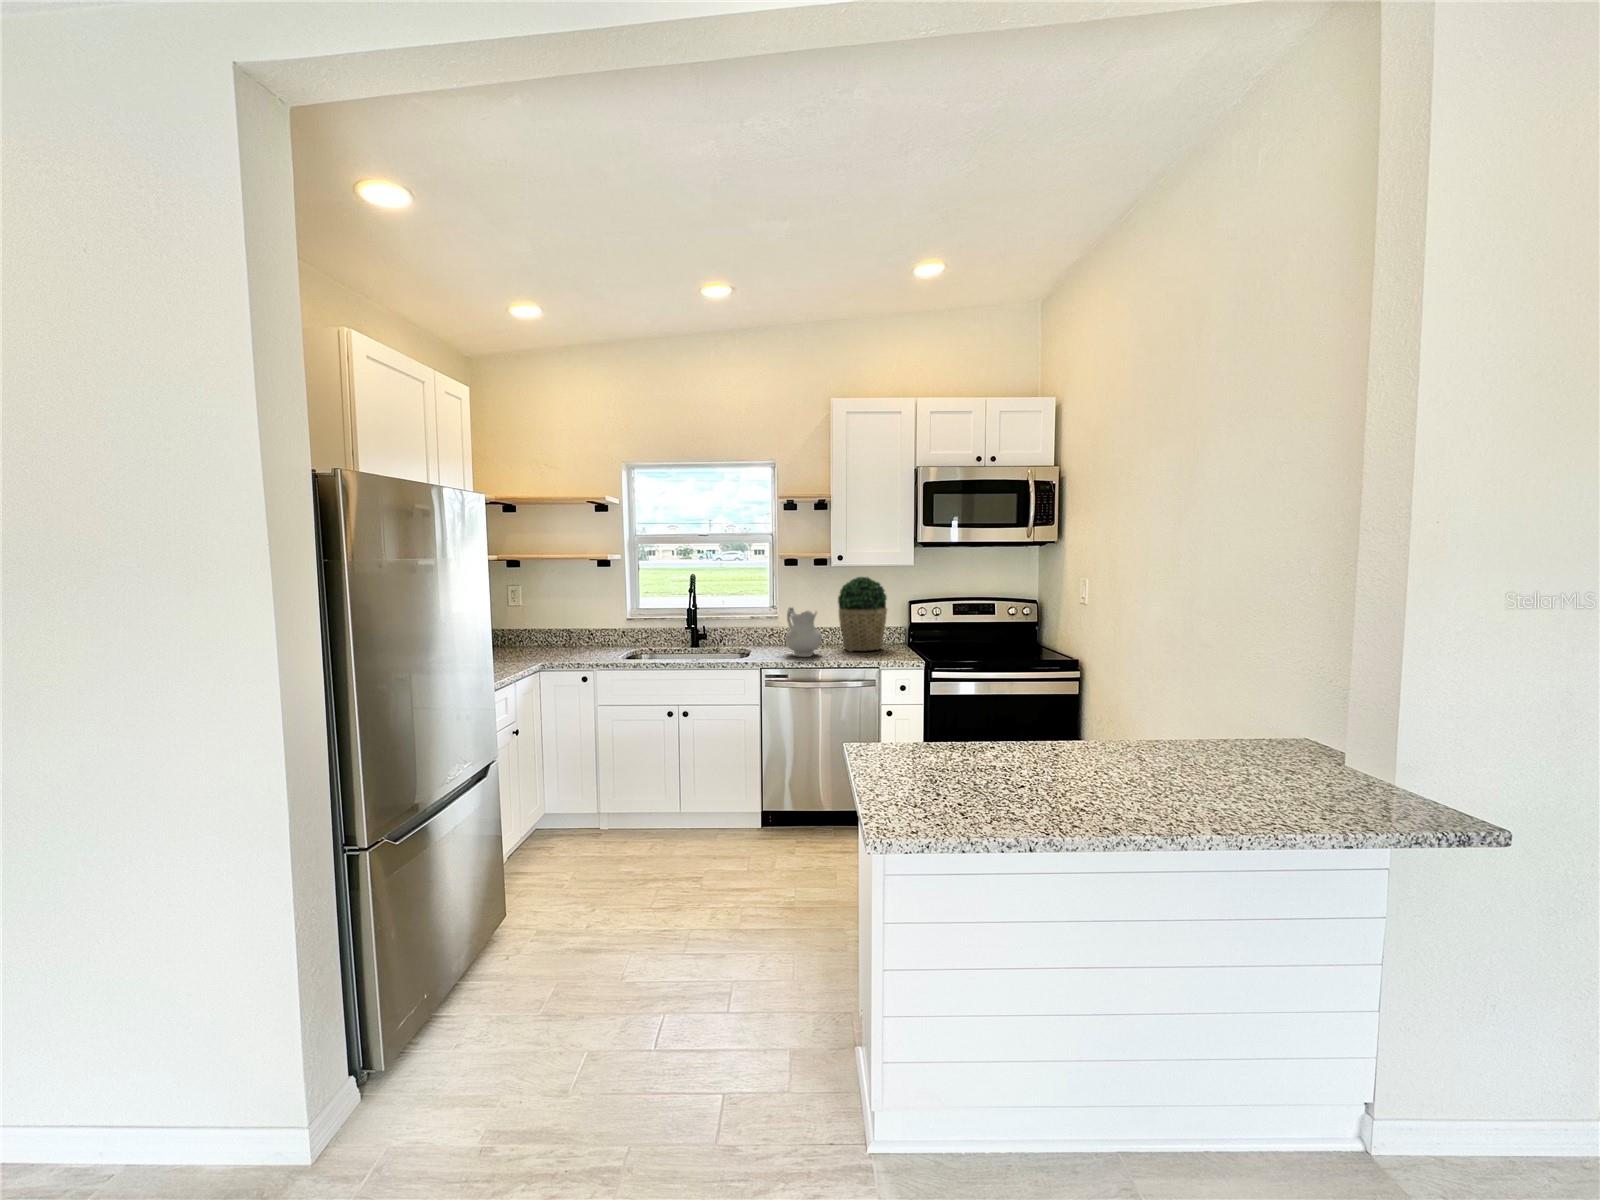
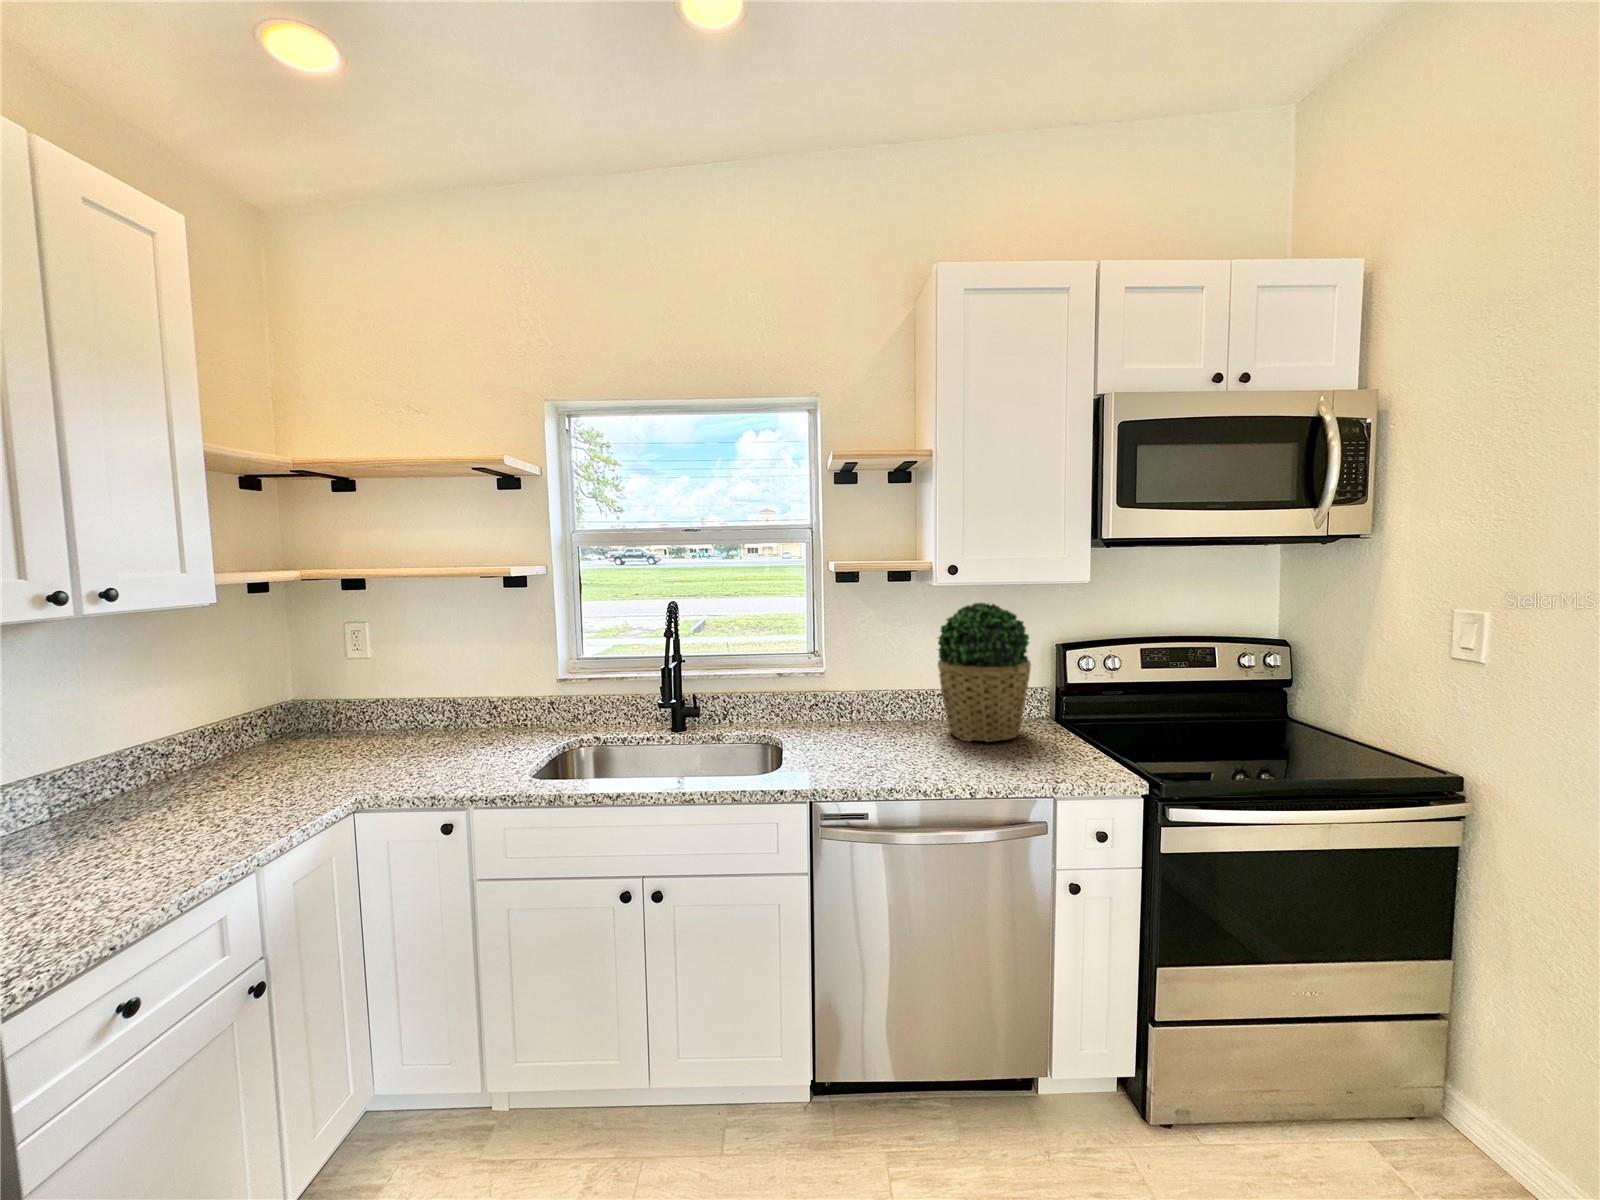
ceramic pitcher: present [785,608,822,657] -> none [849,663,920,762]

